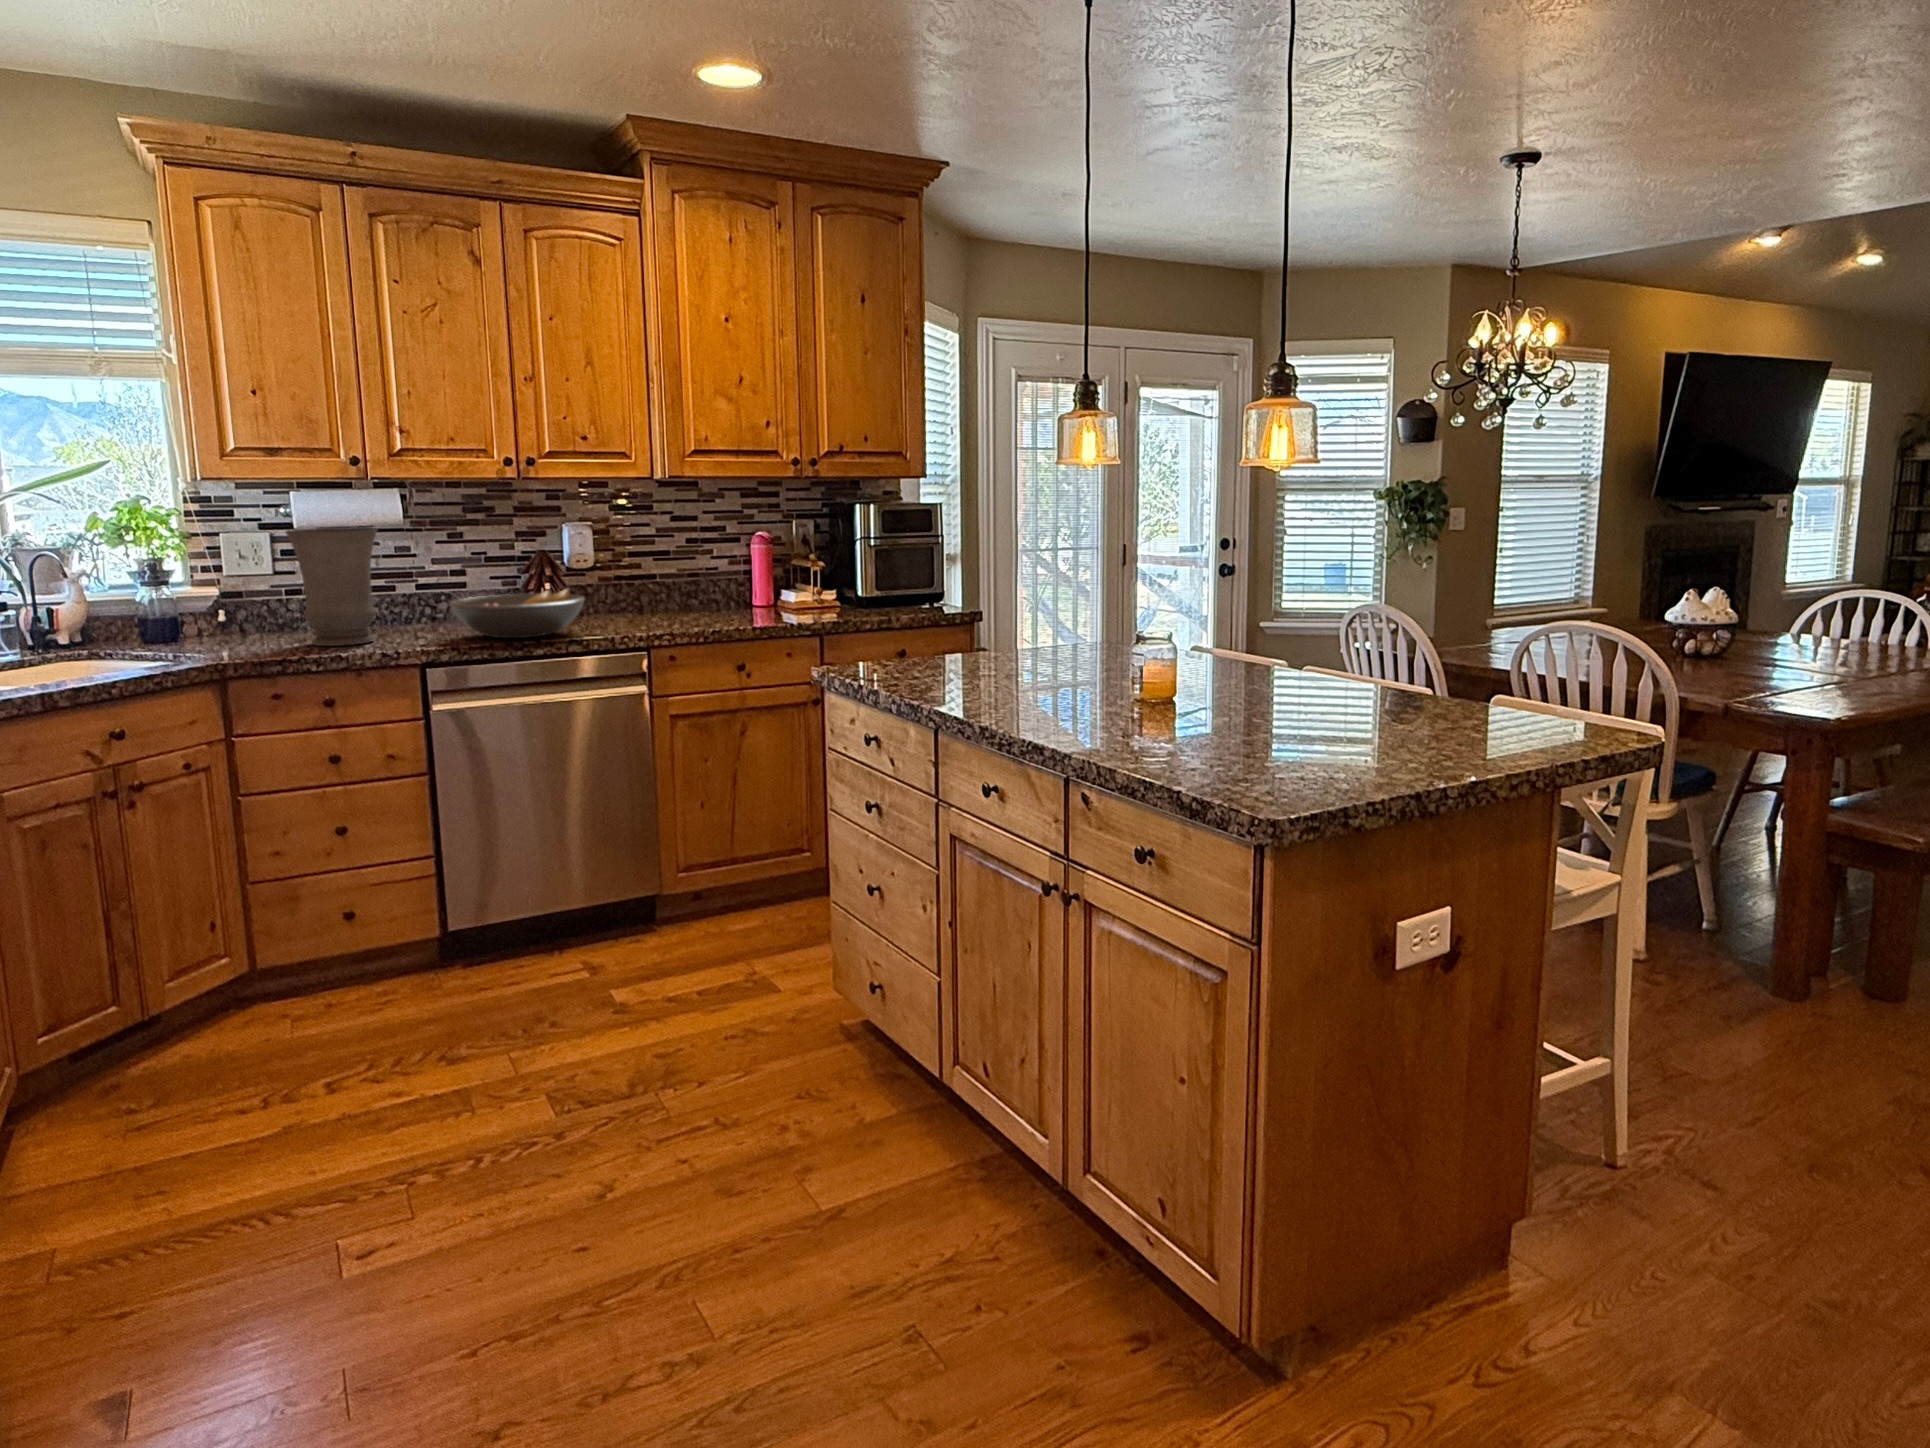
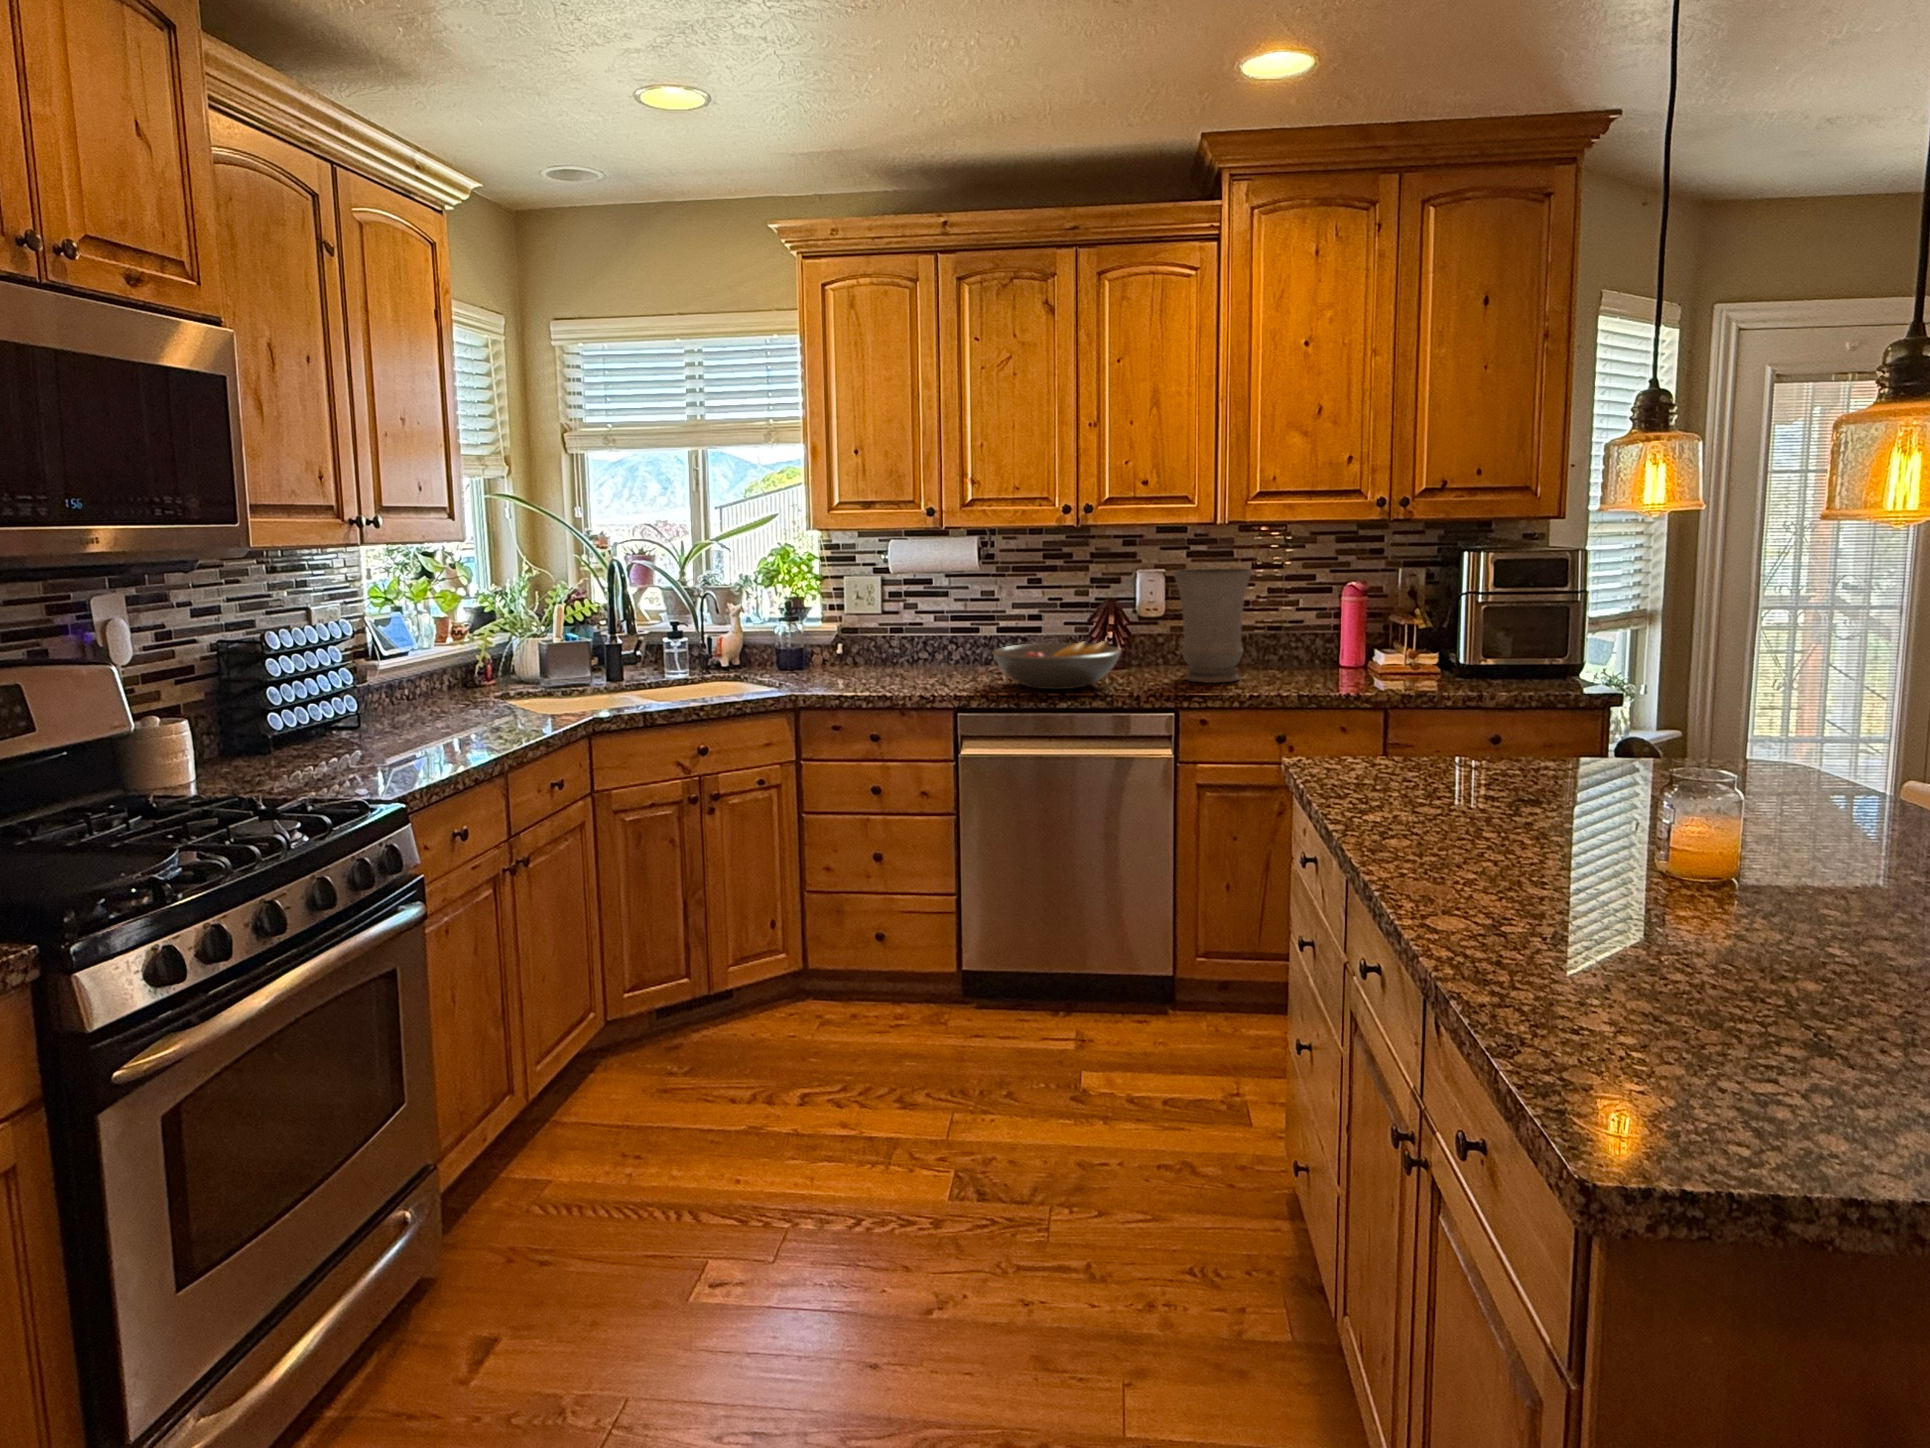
vase: present [286,527,377,646] -> present [1173,568,1252,683]

